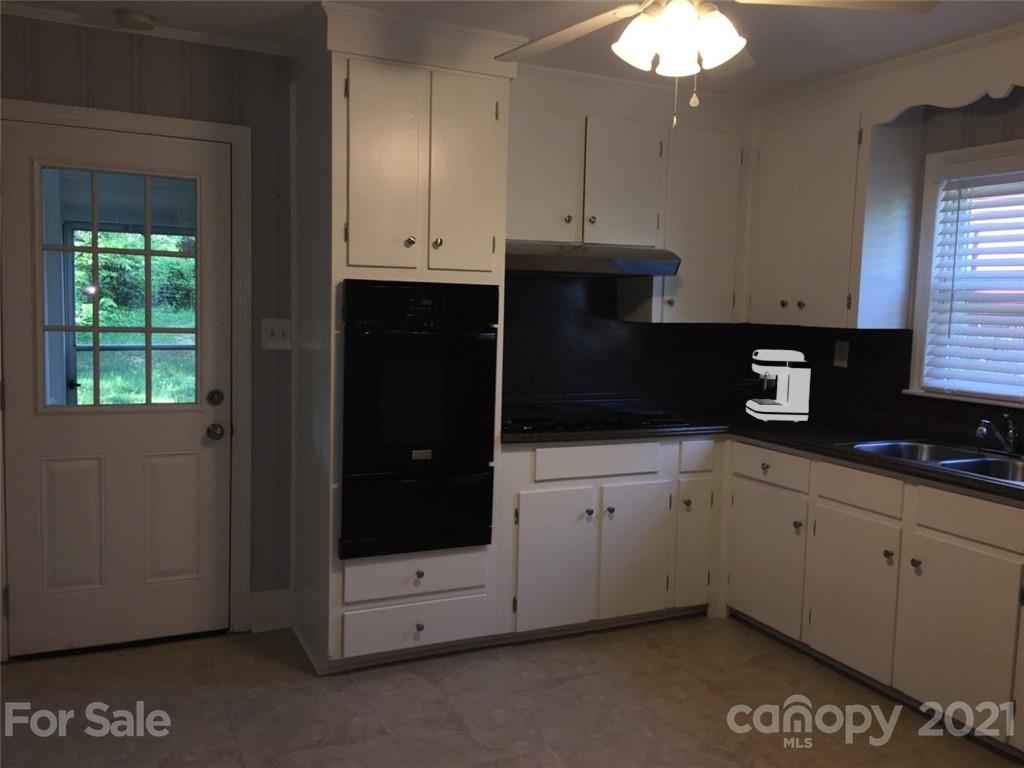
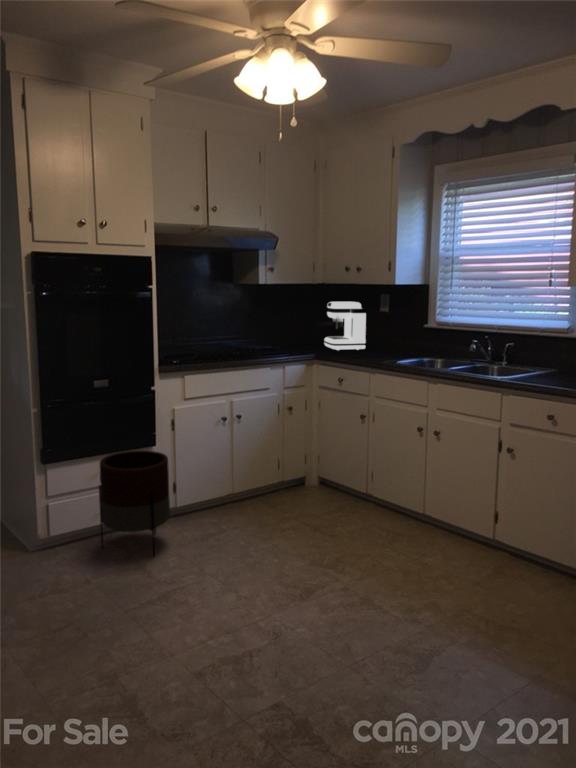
planter: none [408,549,504,705] -> present [99,451,170,556]

